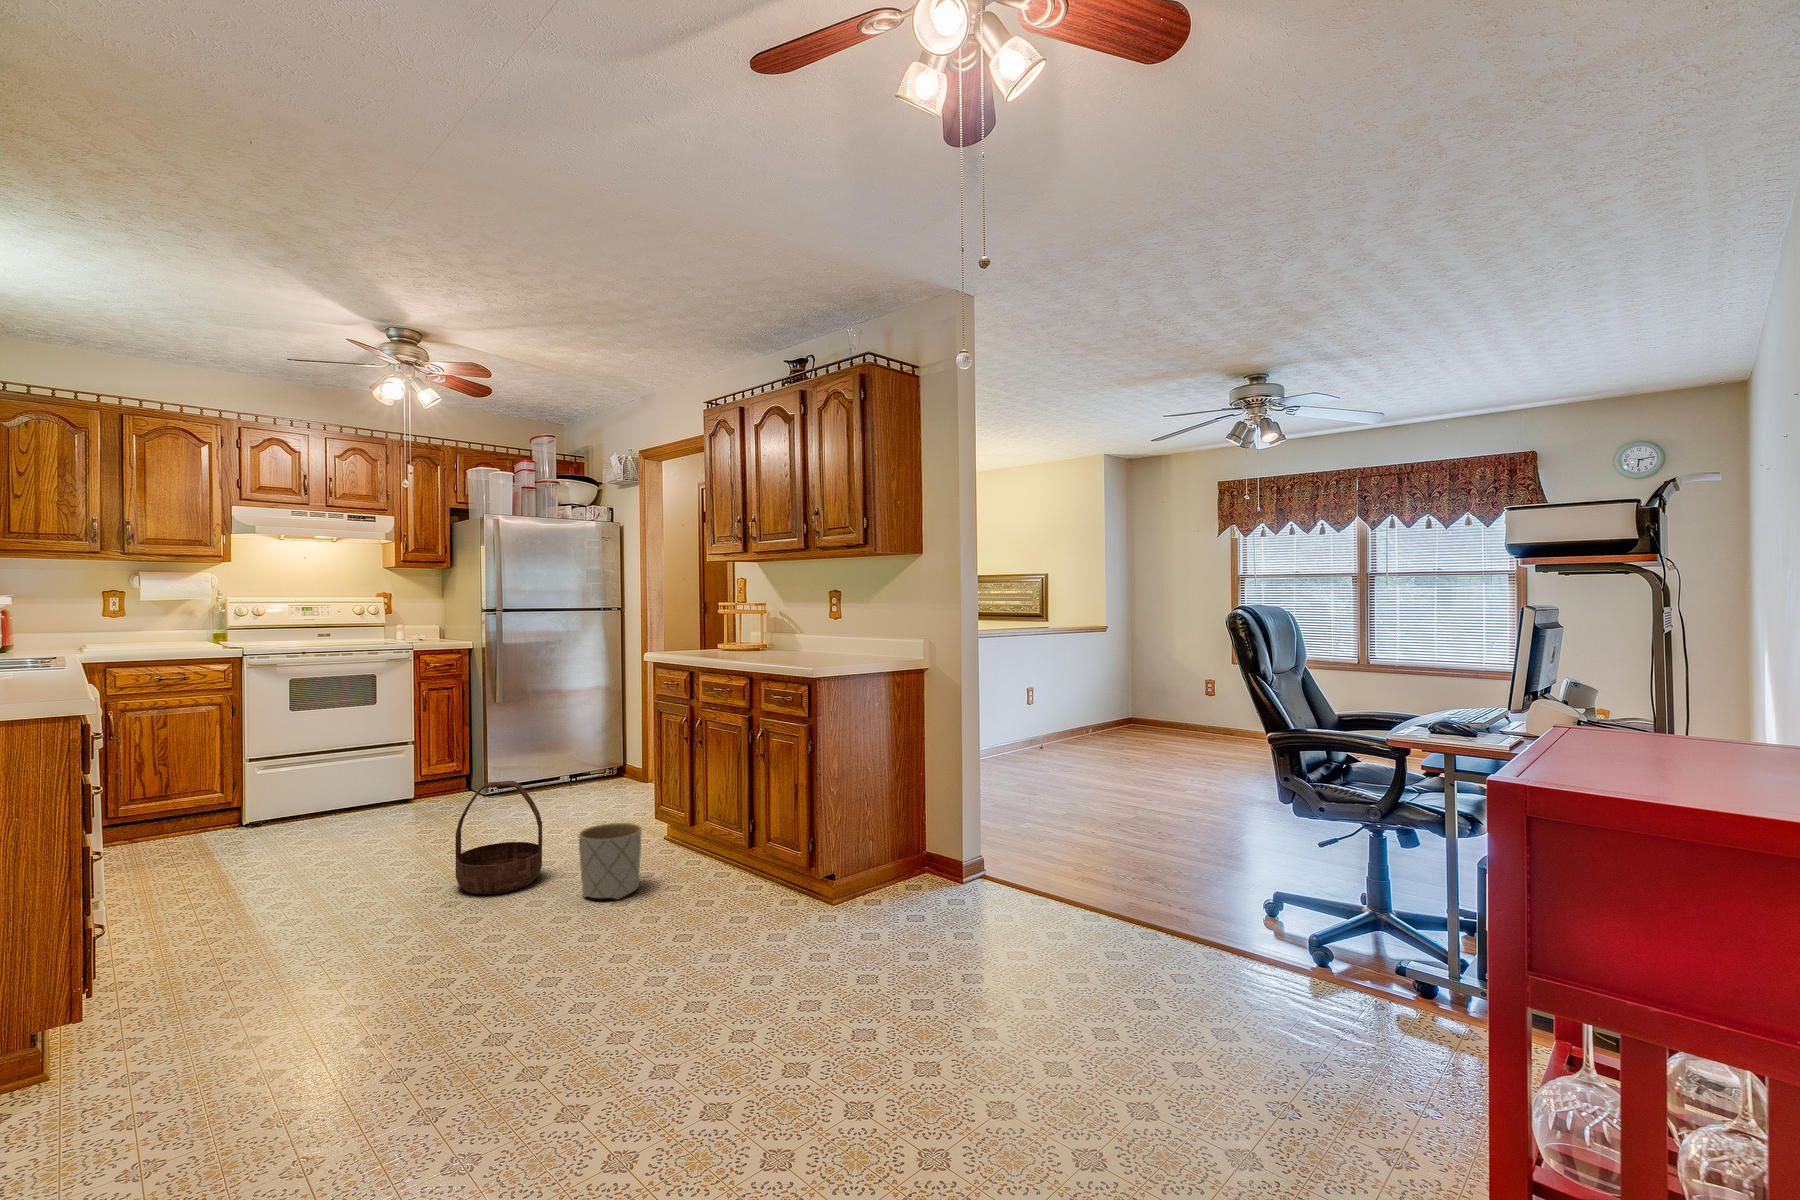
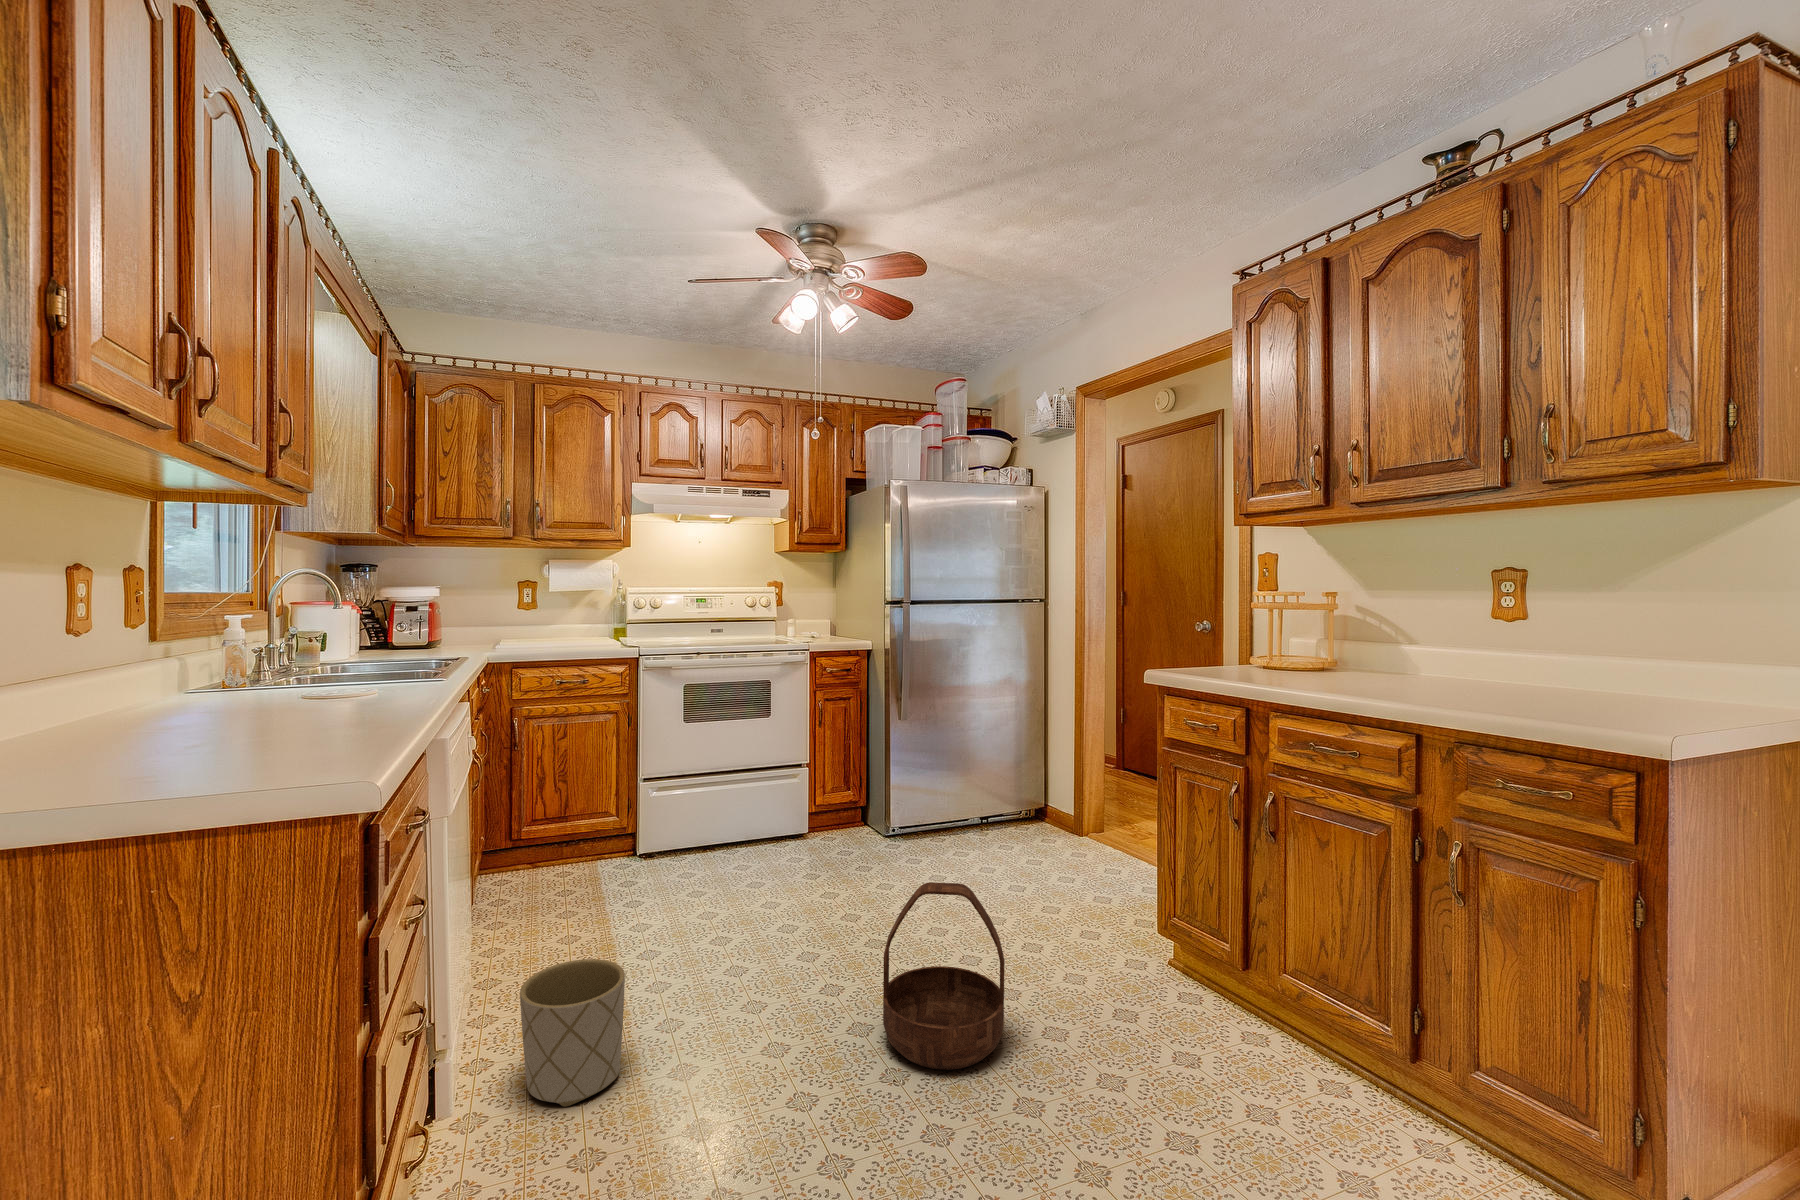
planter: present [579,823,642,900] -> present [520,959,625,1107]

